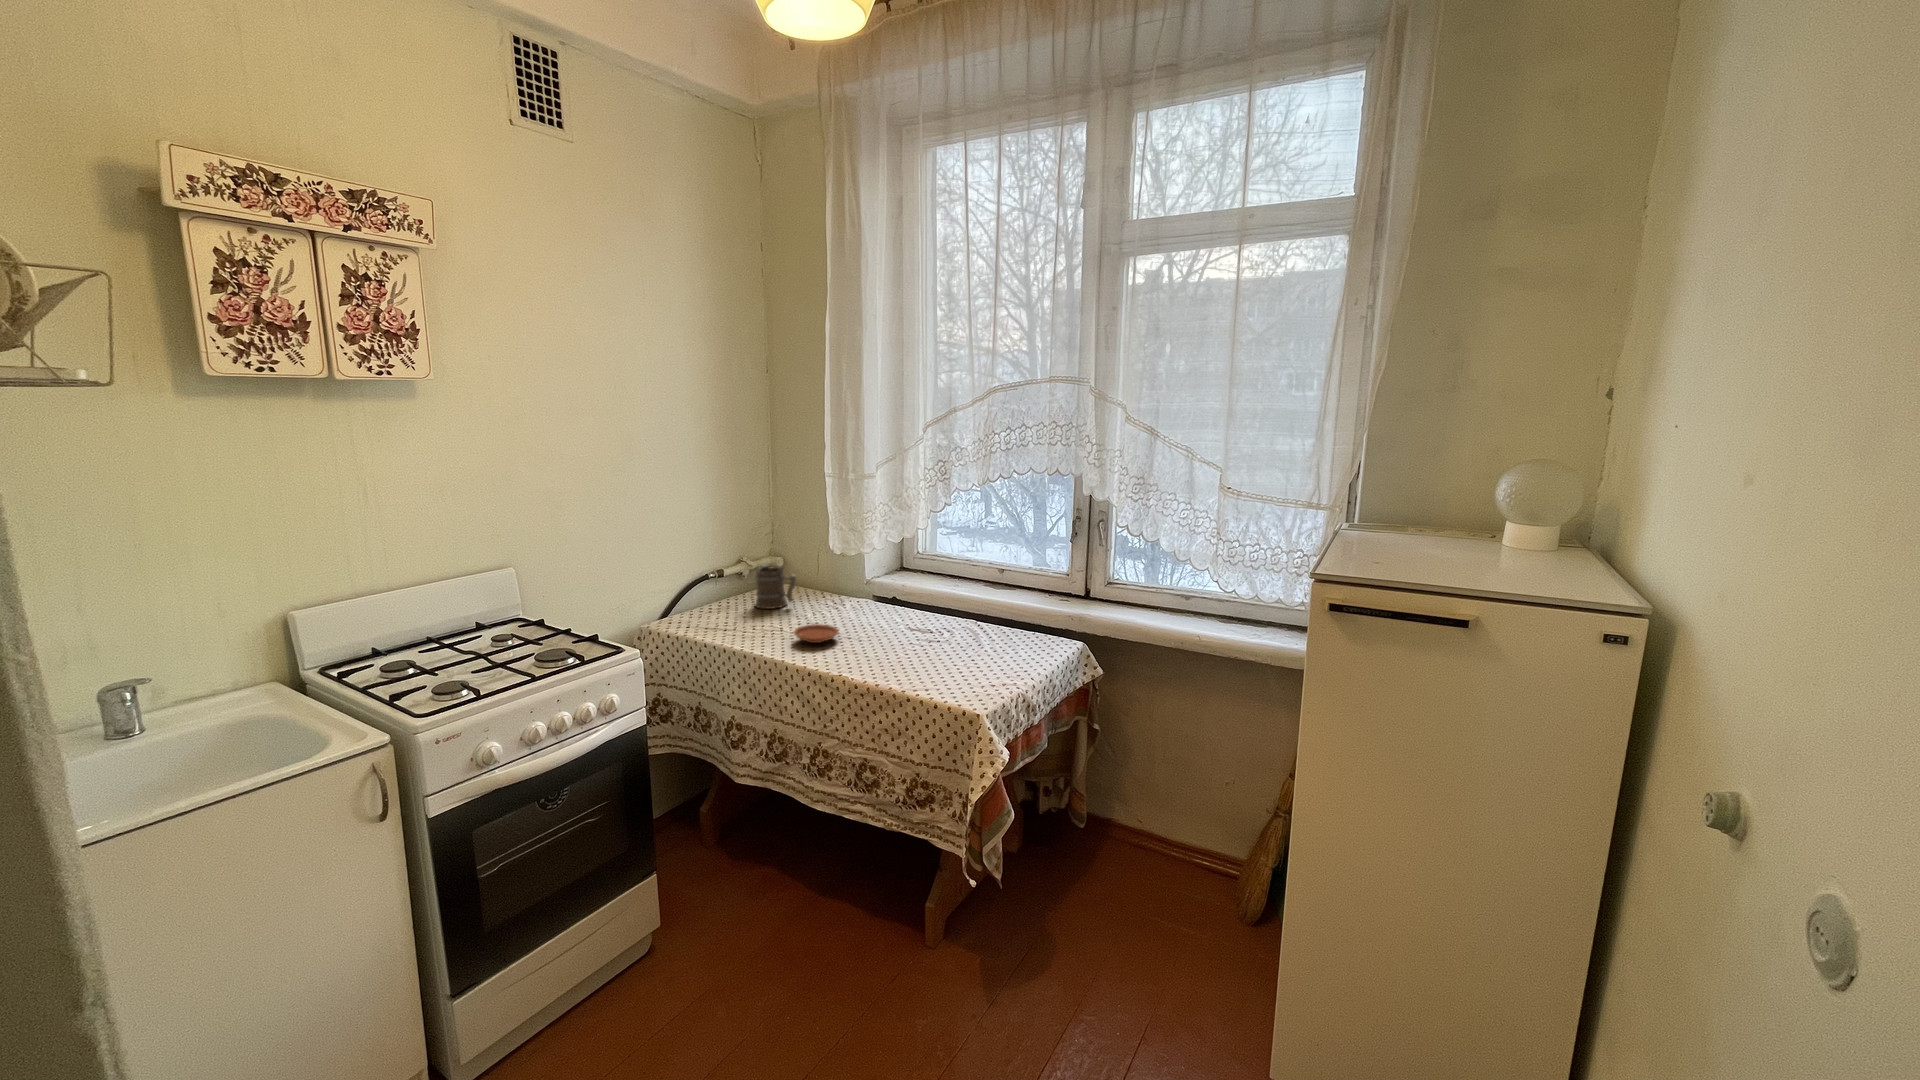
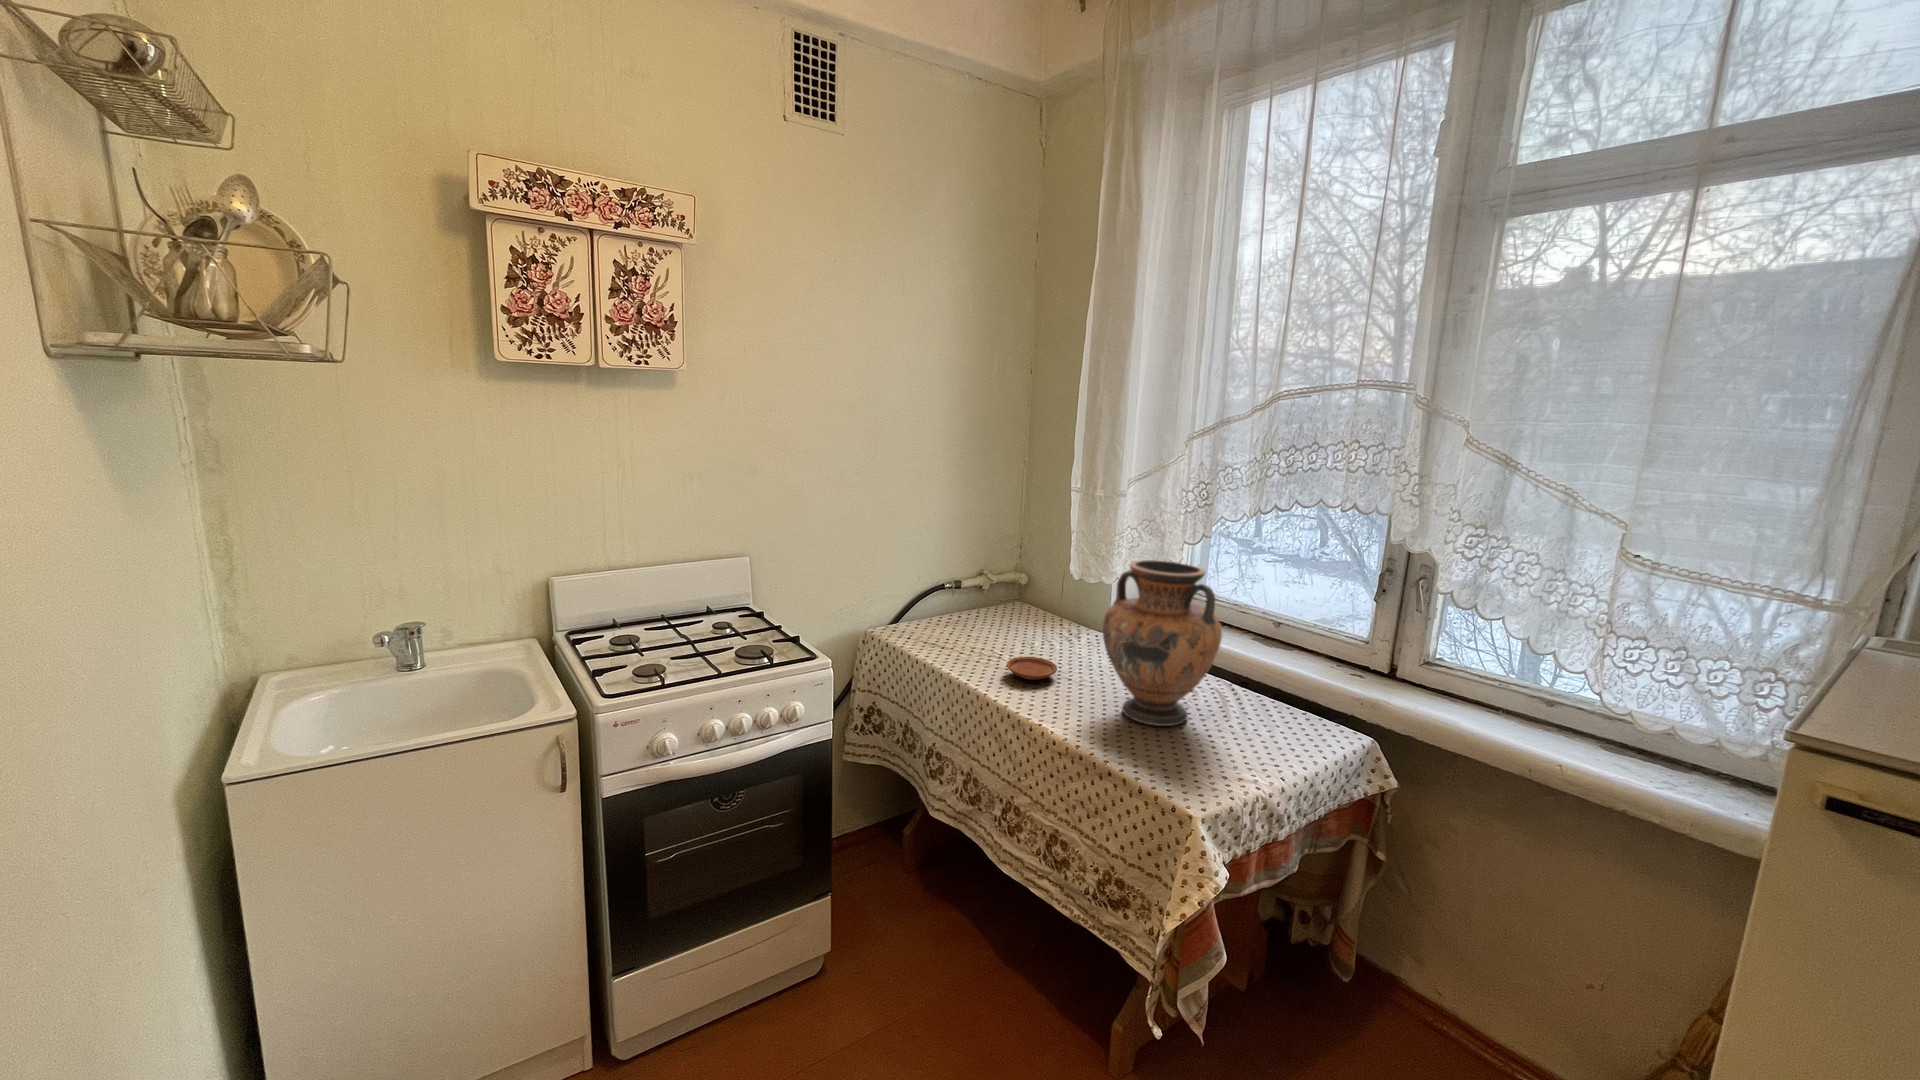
vase: none [880,527,974,660] -> present [1102,560,1222,726]
mug: present [755,565,796,609] -> none [984,581,1029,631]

